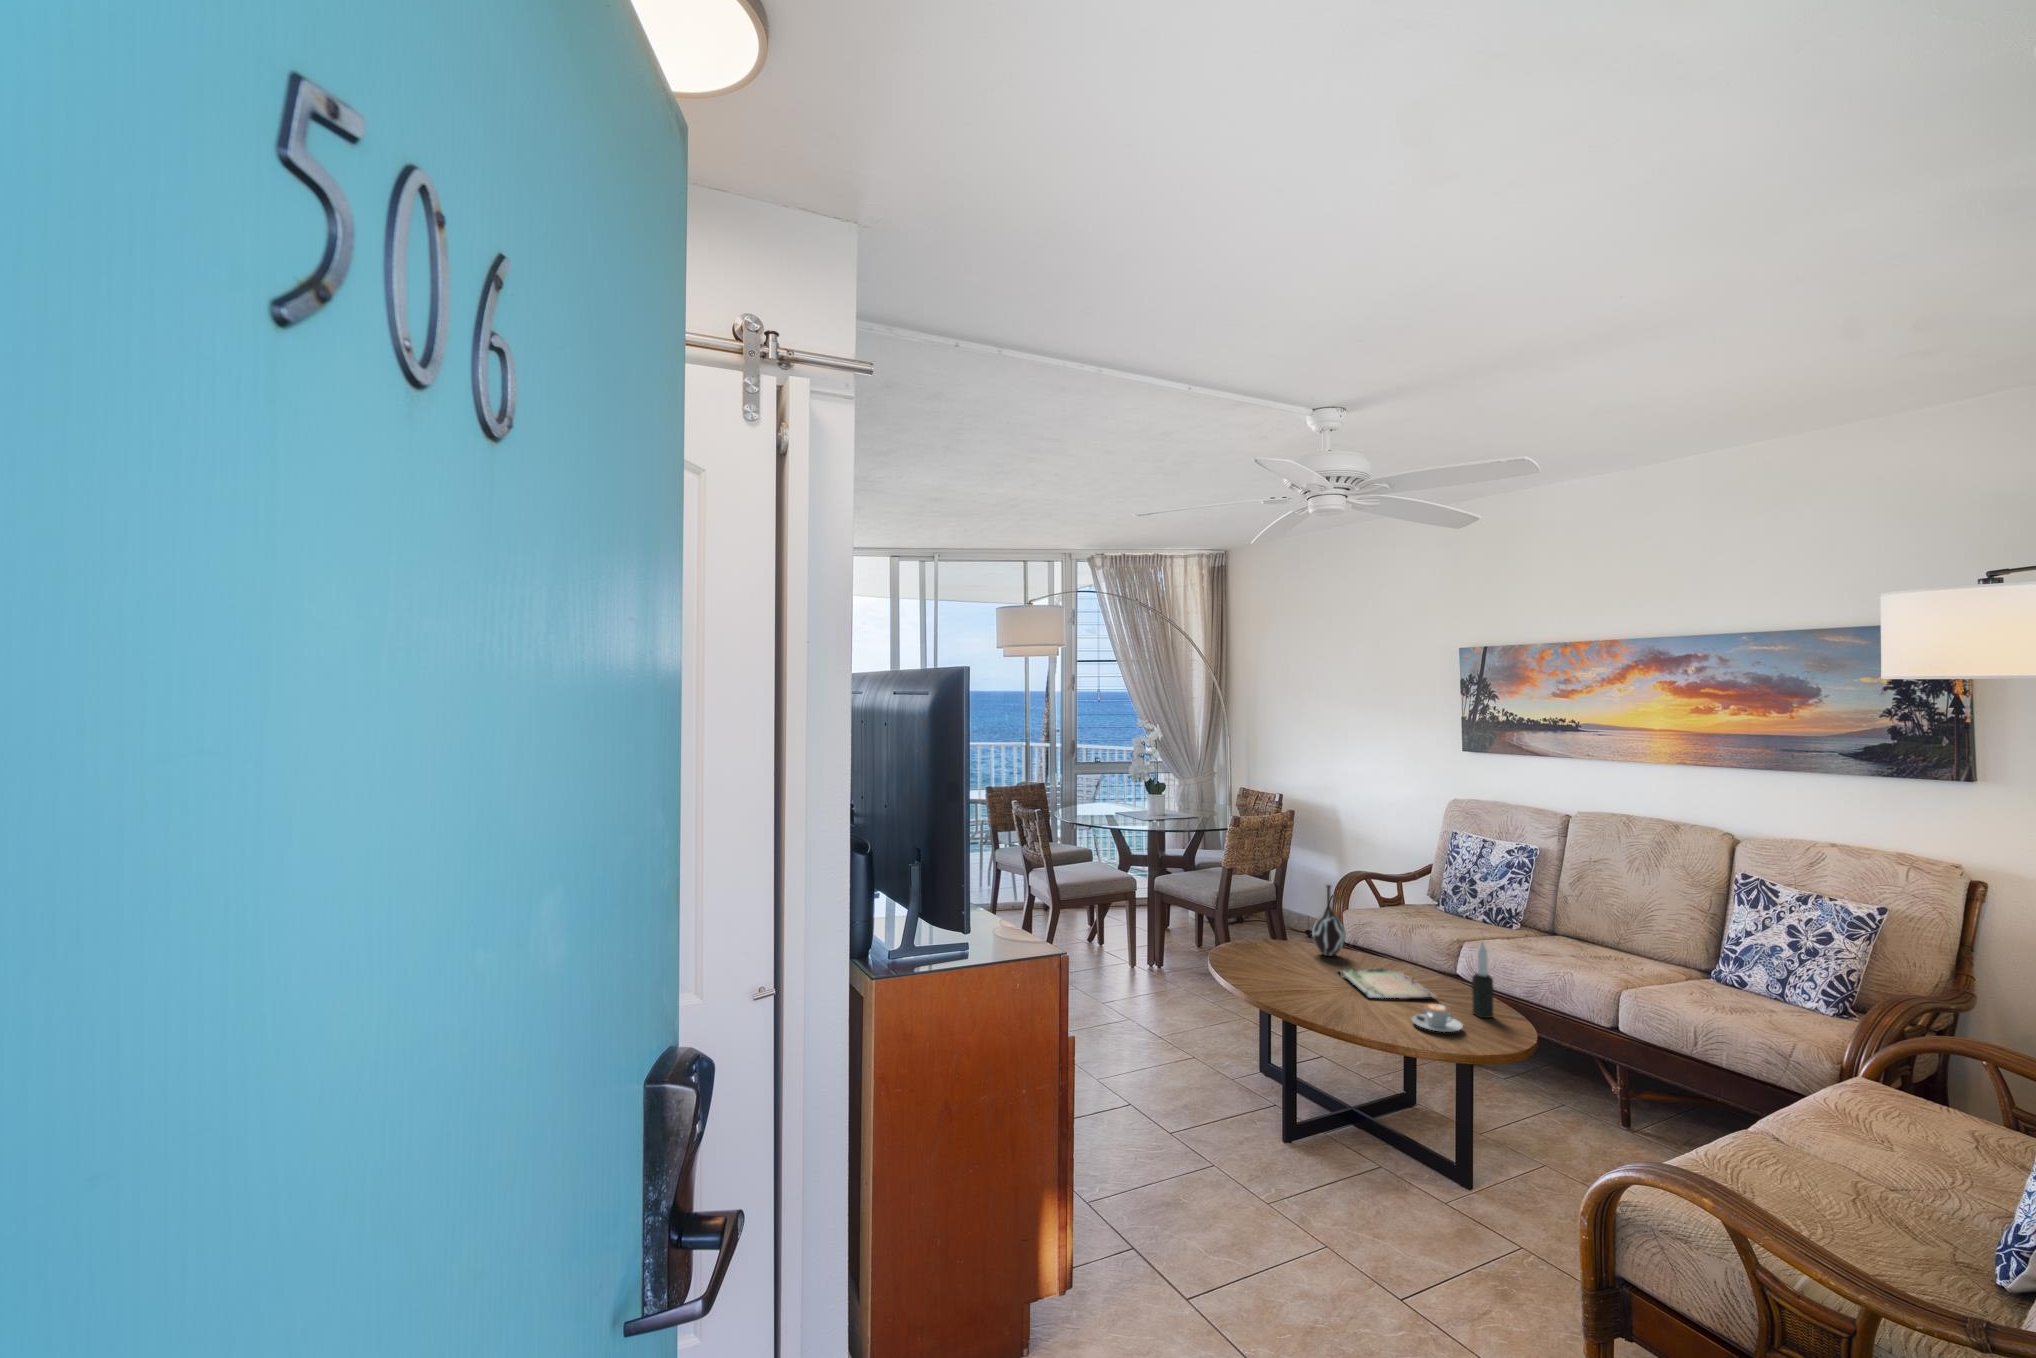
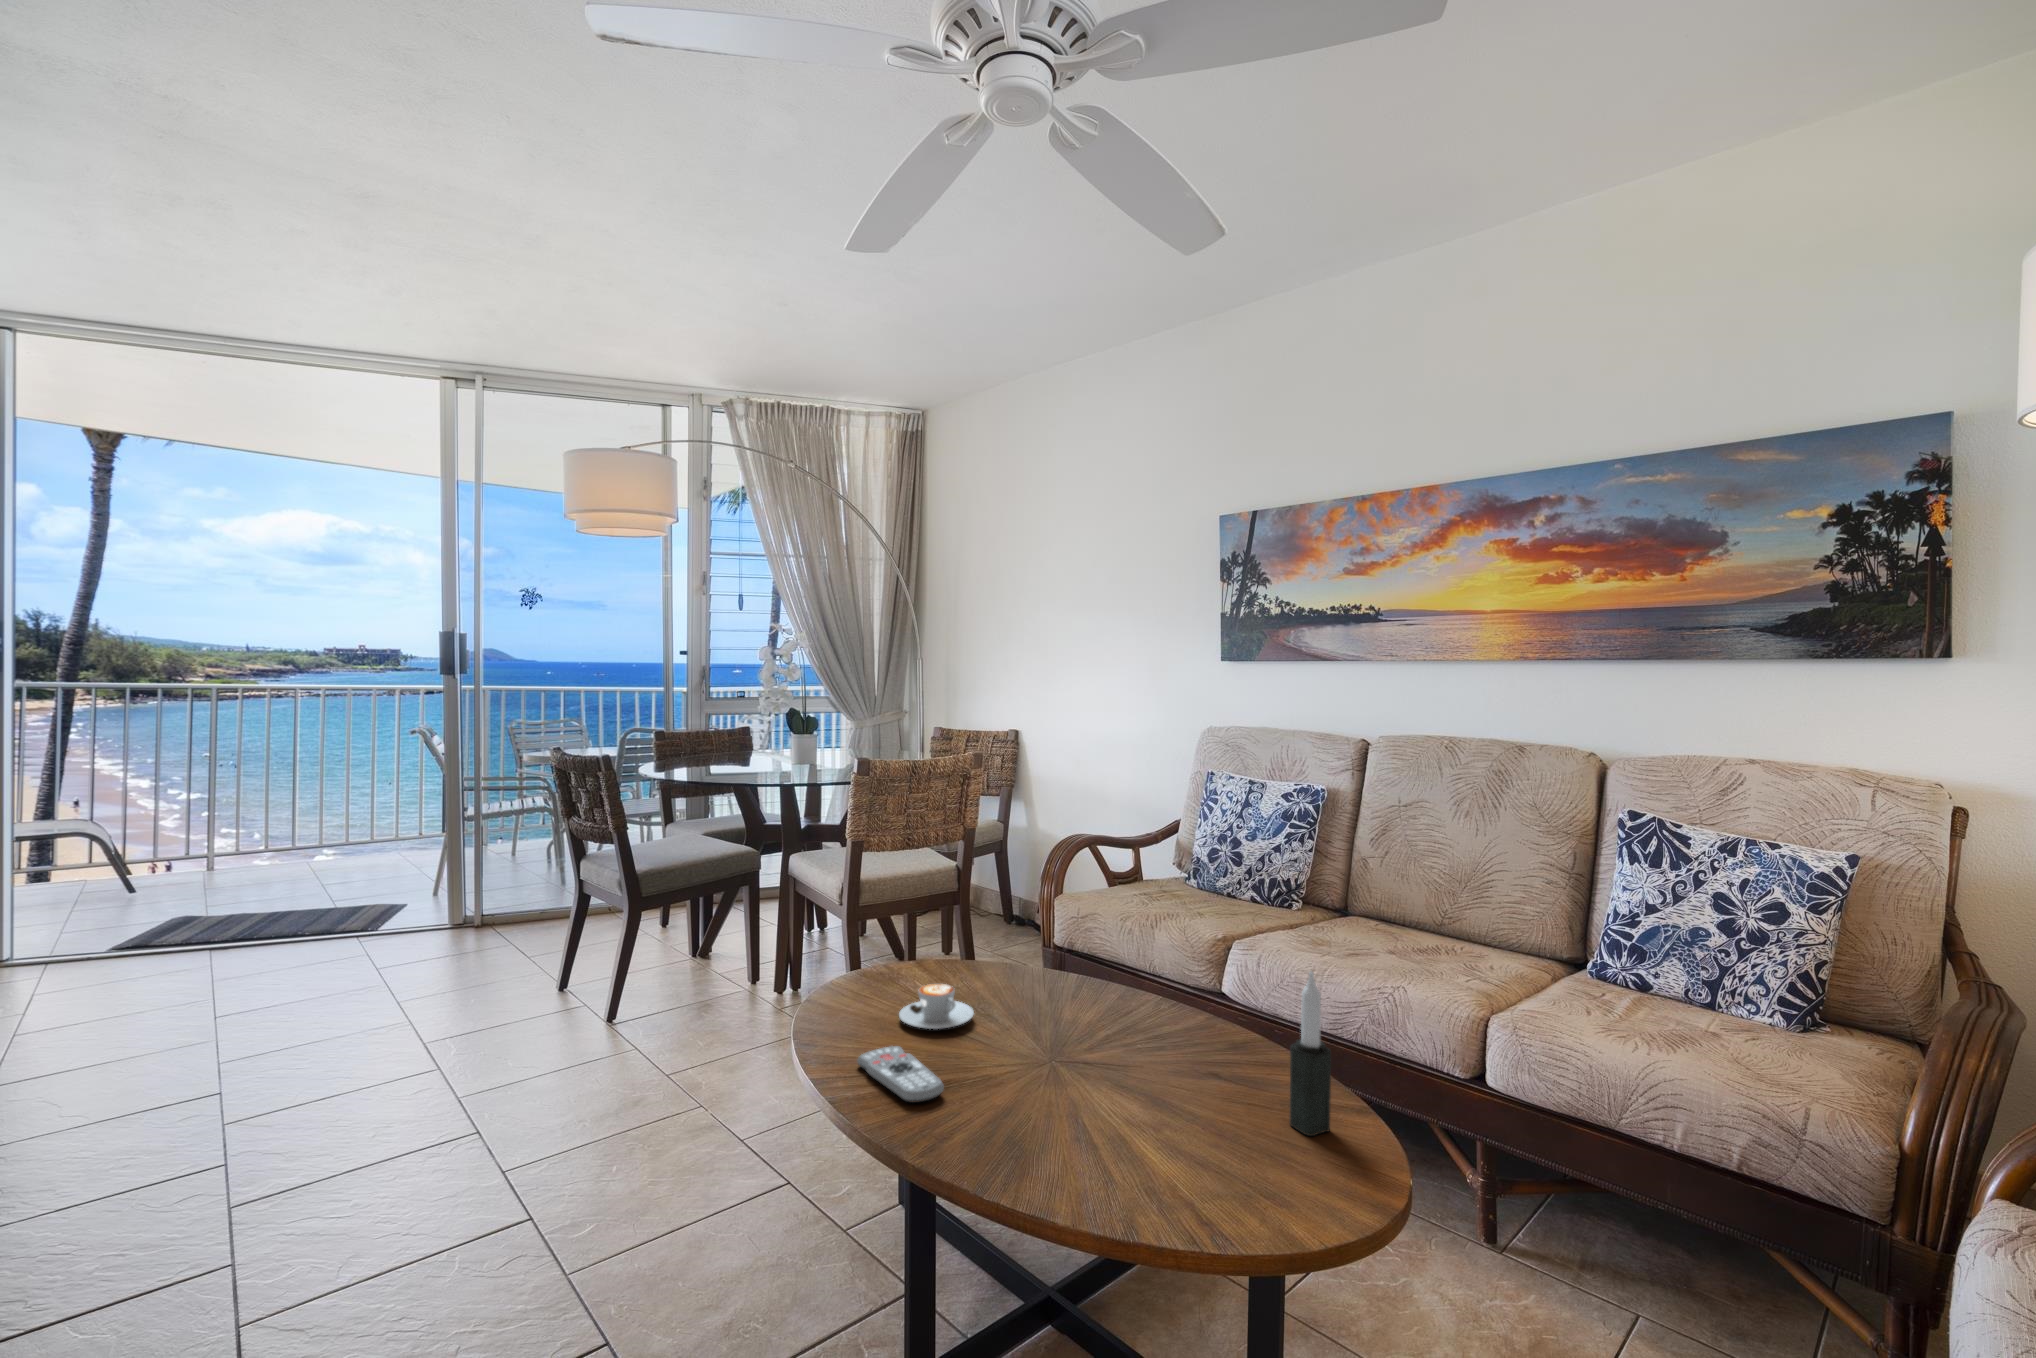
vase: present [1312,885,1346,956] -> none [992,866,1051,999]
remote control: none [1251,967,1297,988] -> present [857,1046,944,1102]
tray: present [1339,968,1436,998] -> none [1030,1011,1219,1109]
coffee cup: present [1412,1004,1463,1032] -> present [899,984,974,1029]

